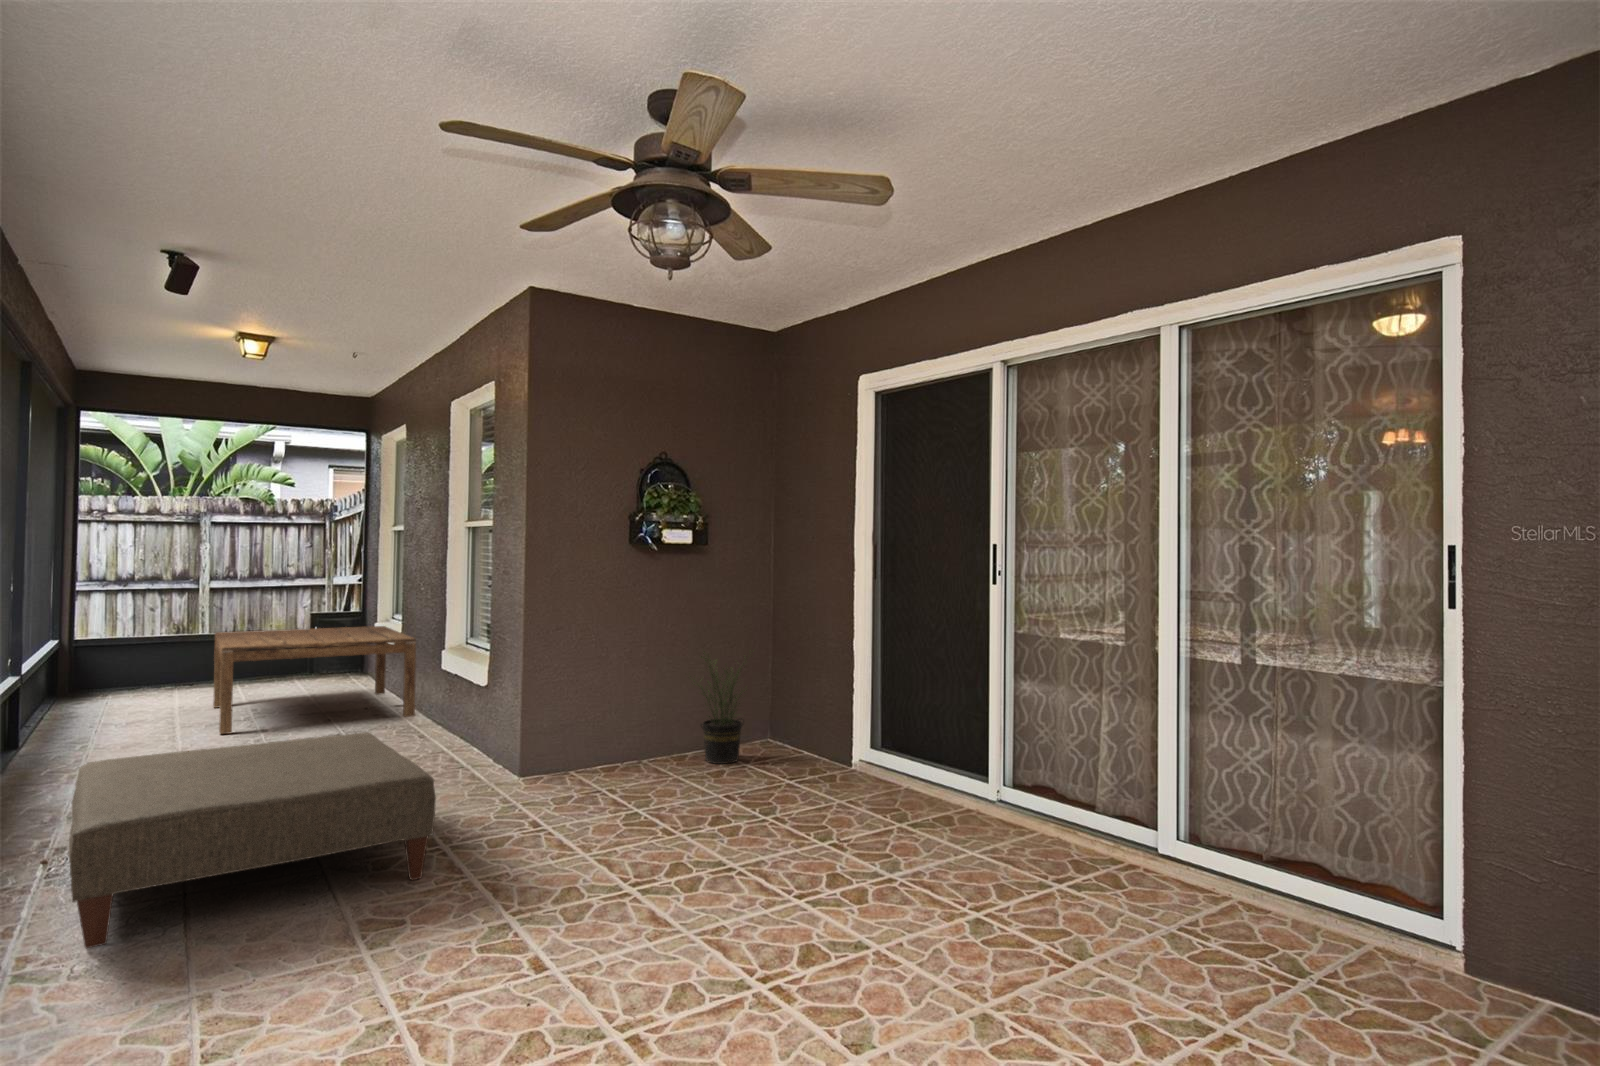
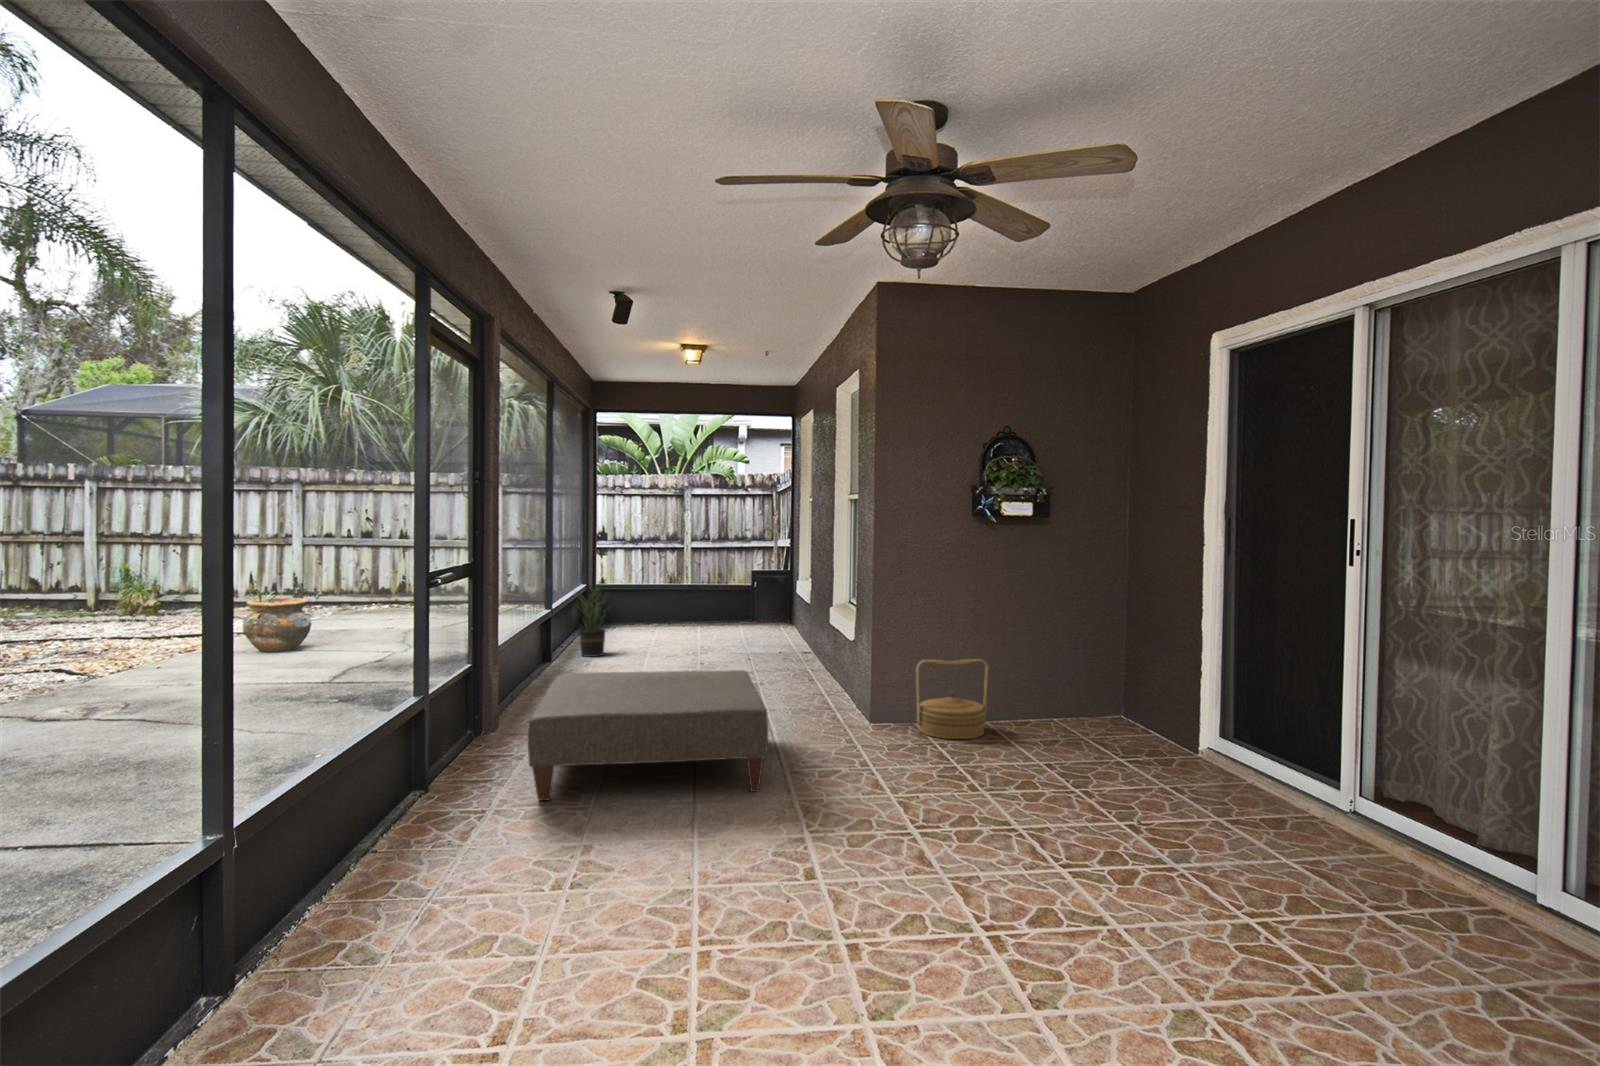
coffee table: present [213,626,416,734] -> none [675,583,817,663]
potted plant: present [694,656,746,764] -> present [575,585,605,657]
woven basket: none [574,695,650,785] -> present [916,659,988,739]

